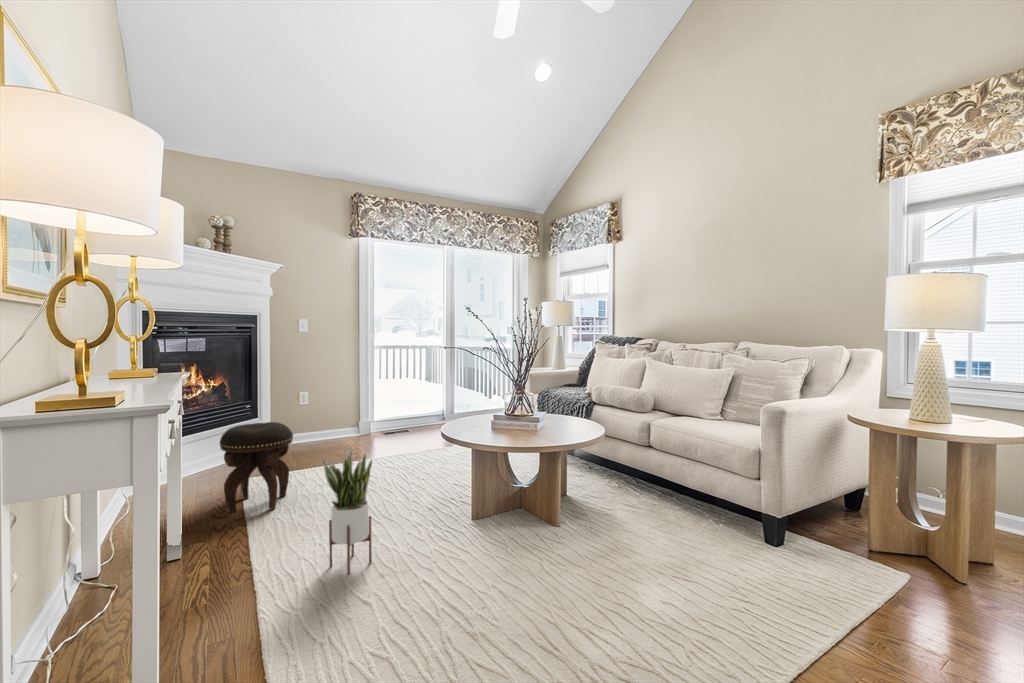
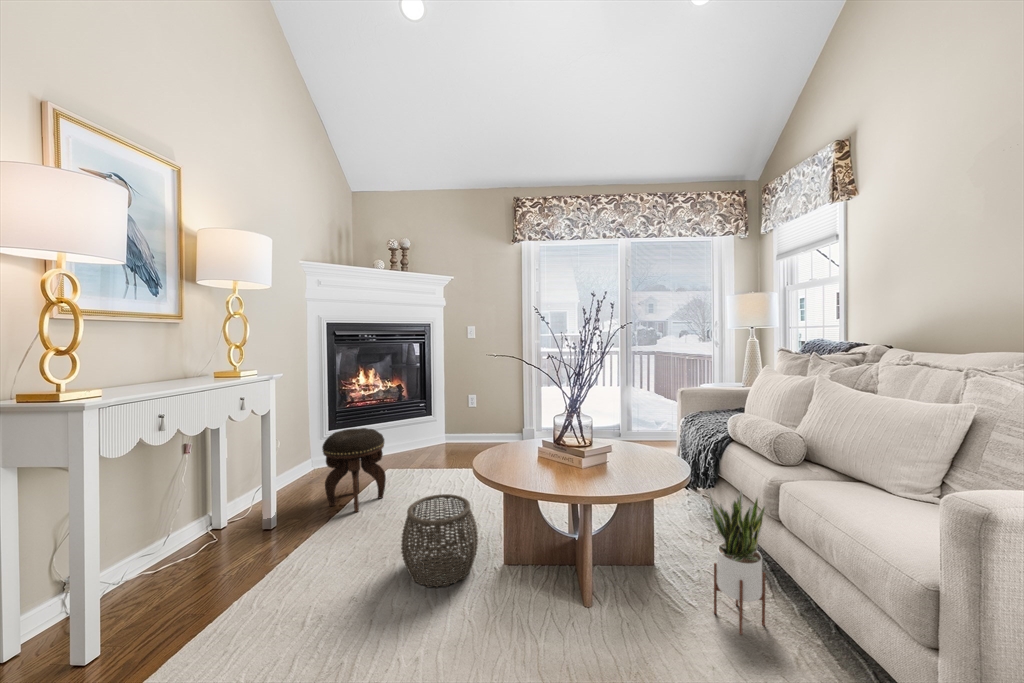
potted plant: present [321,448,372,574] -> present [708,490,766,635]
woven basket: none [389,455,457,528] -> present [401,494,478,587]

